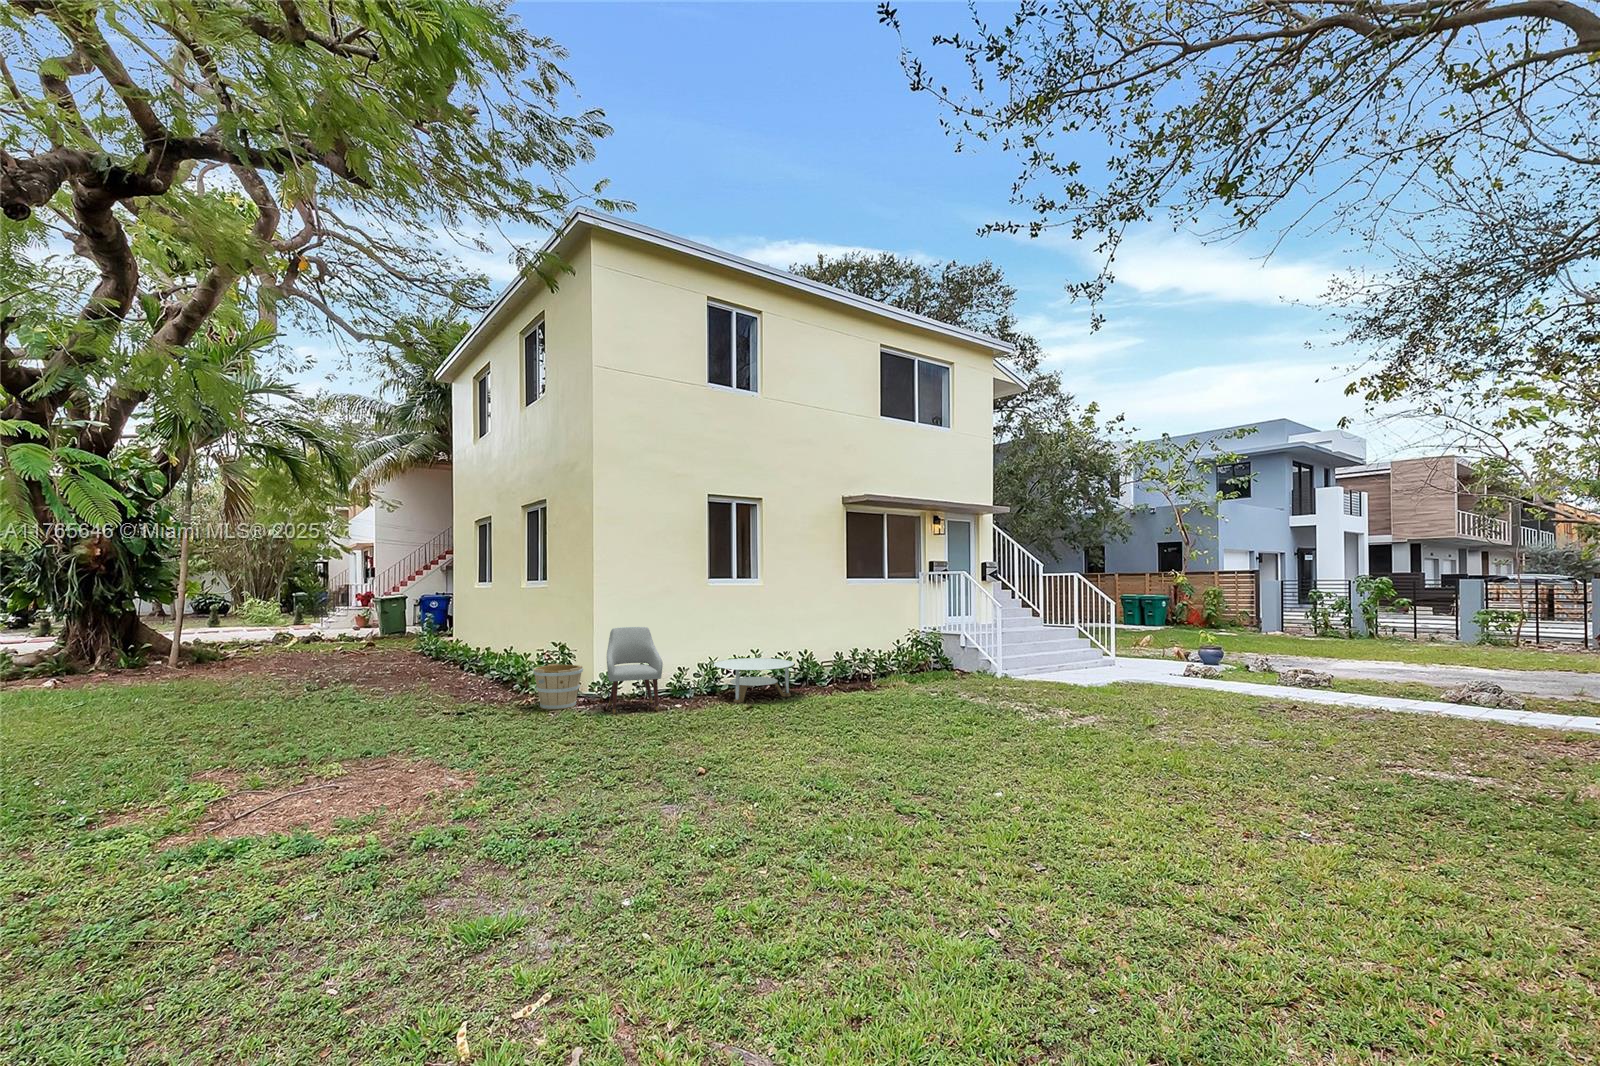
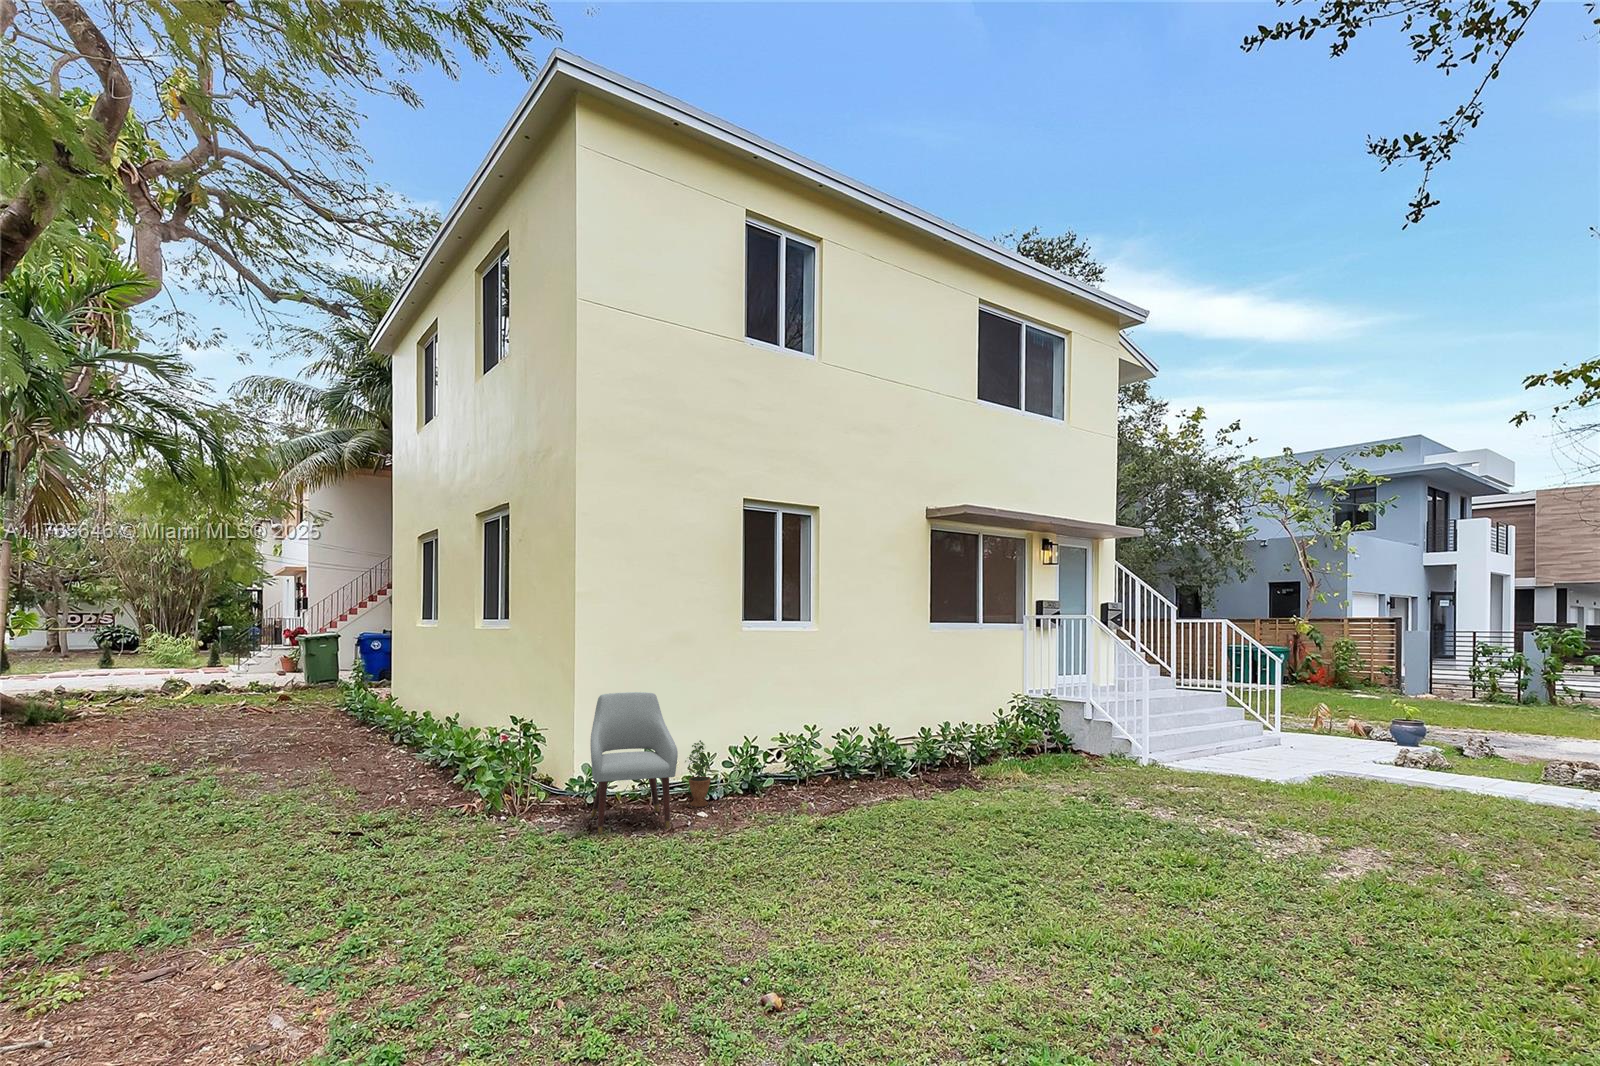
potted plant: none [669,657,686,701] -> present [685,740,711,807]
round table: present [714,658,794,703] -> none [751,738,873,813]
wooden bucket: present [533,664,583,710] -> none [476,747,554,823]

